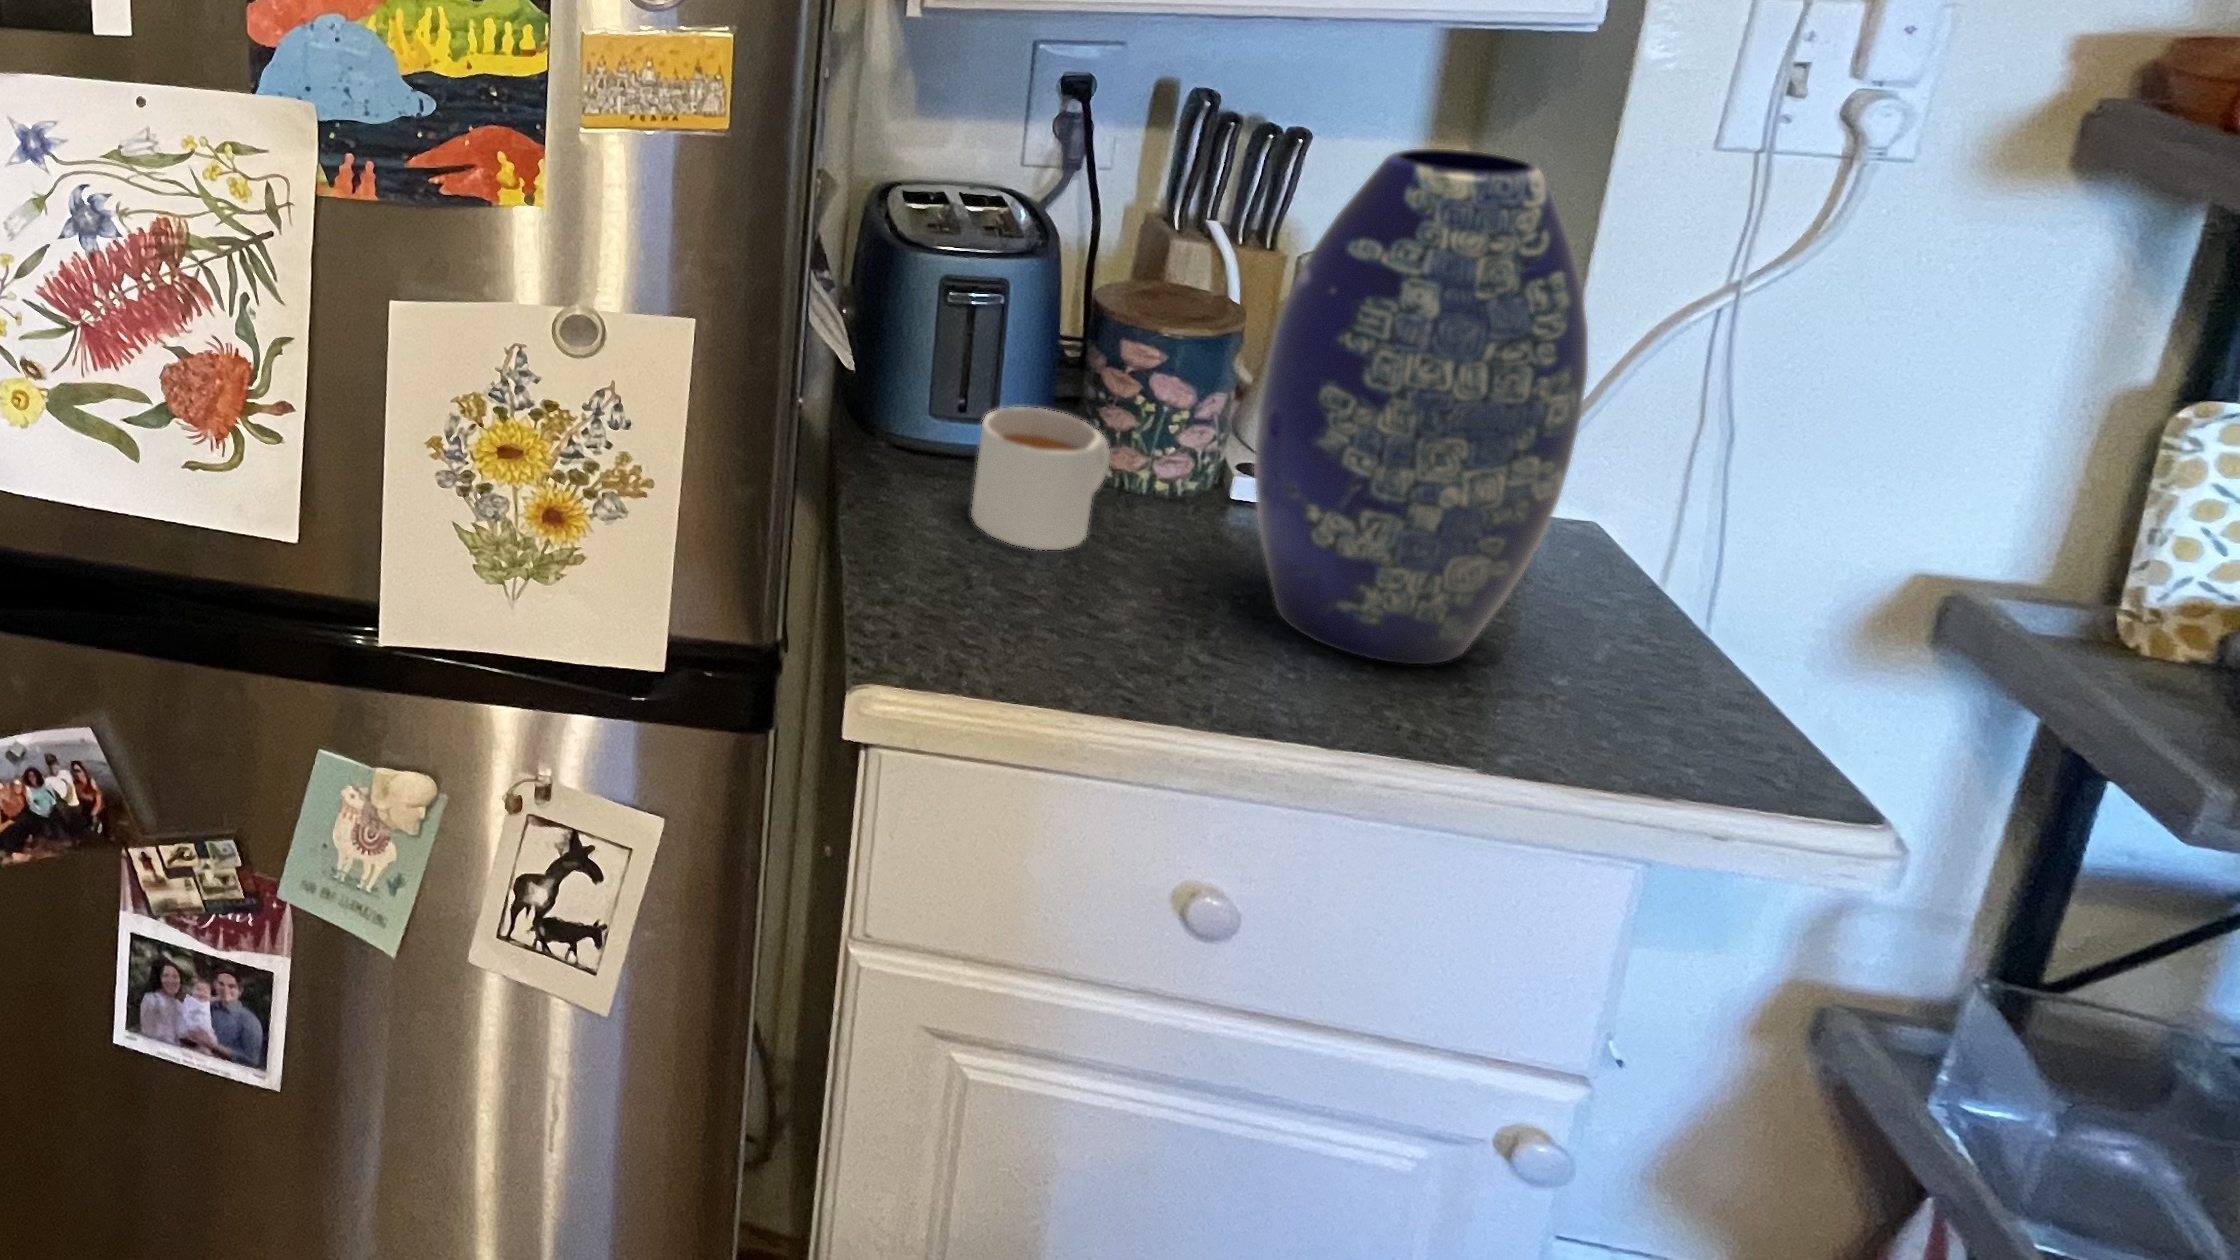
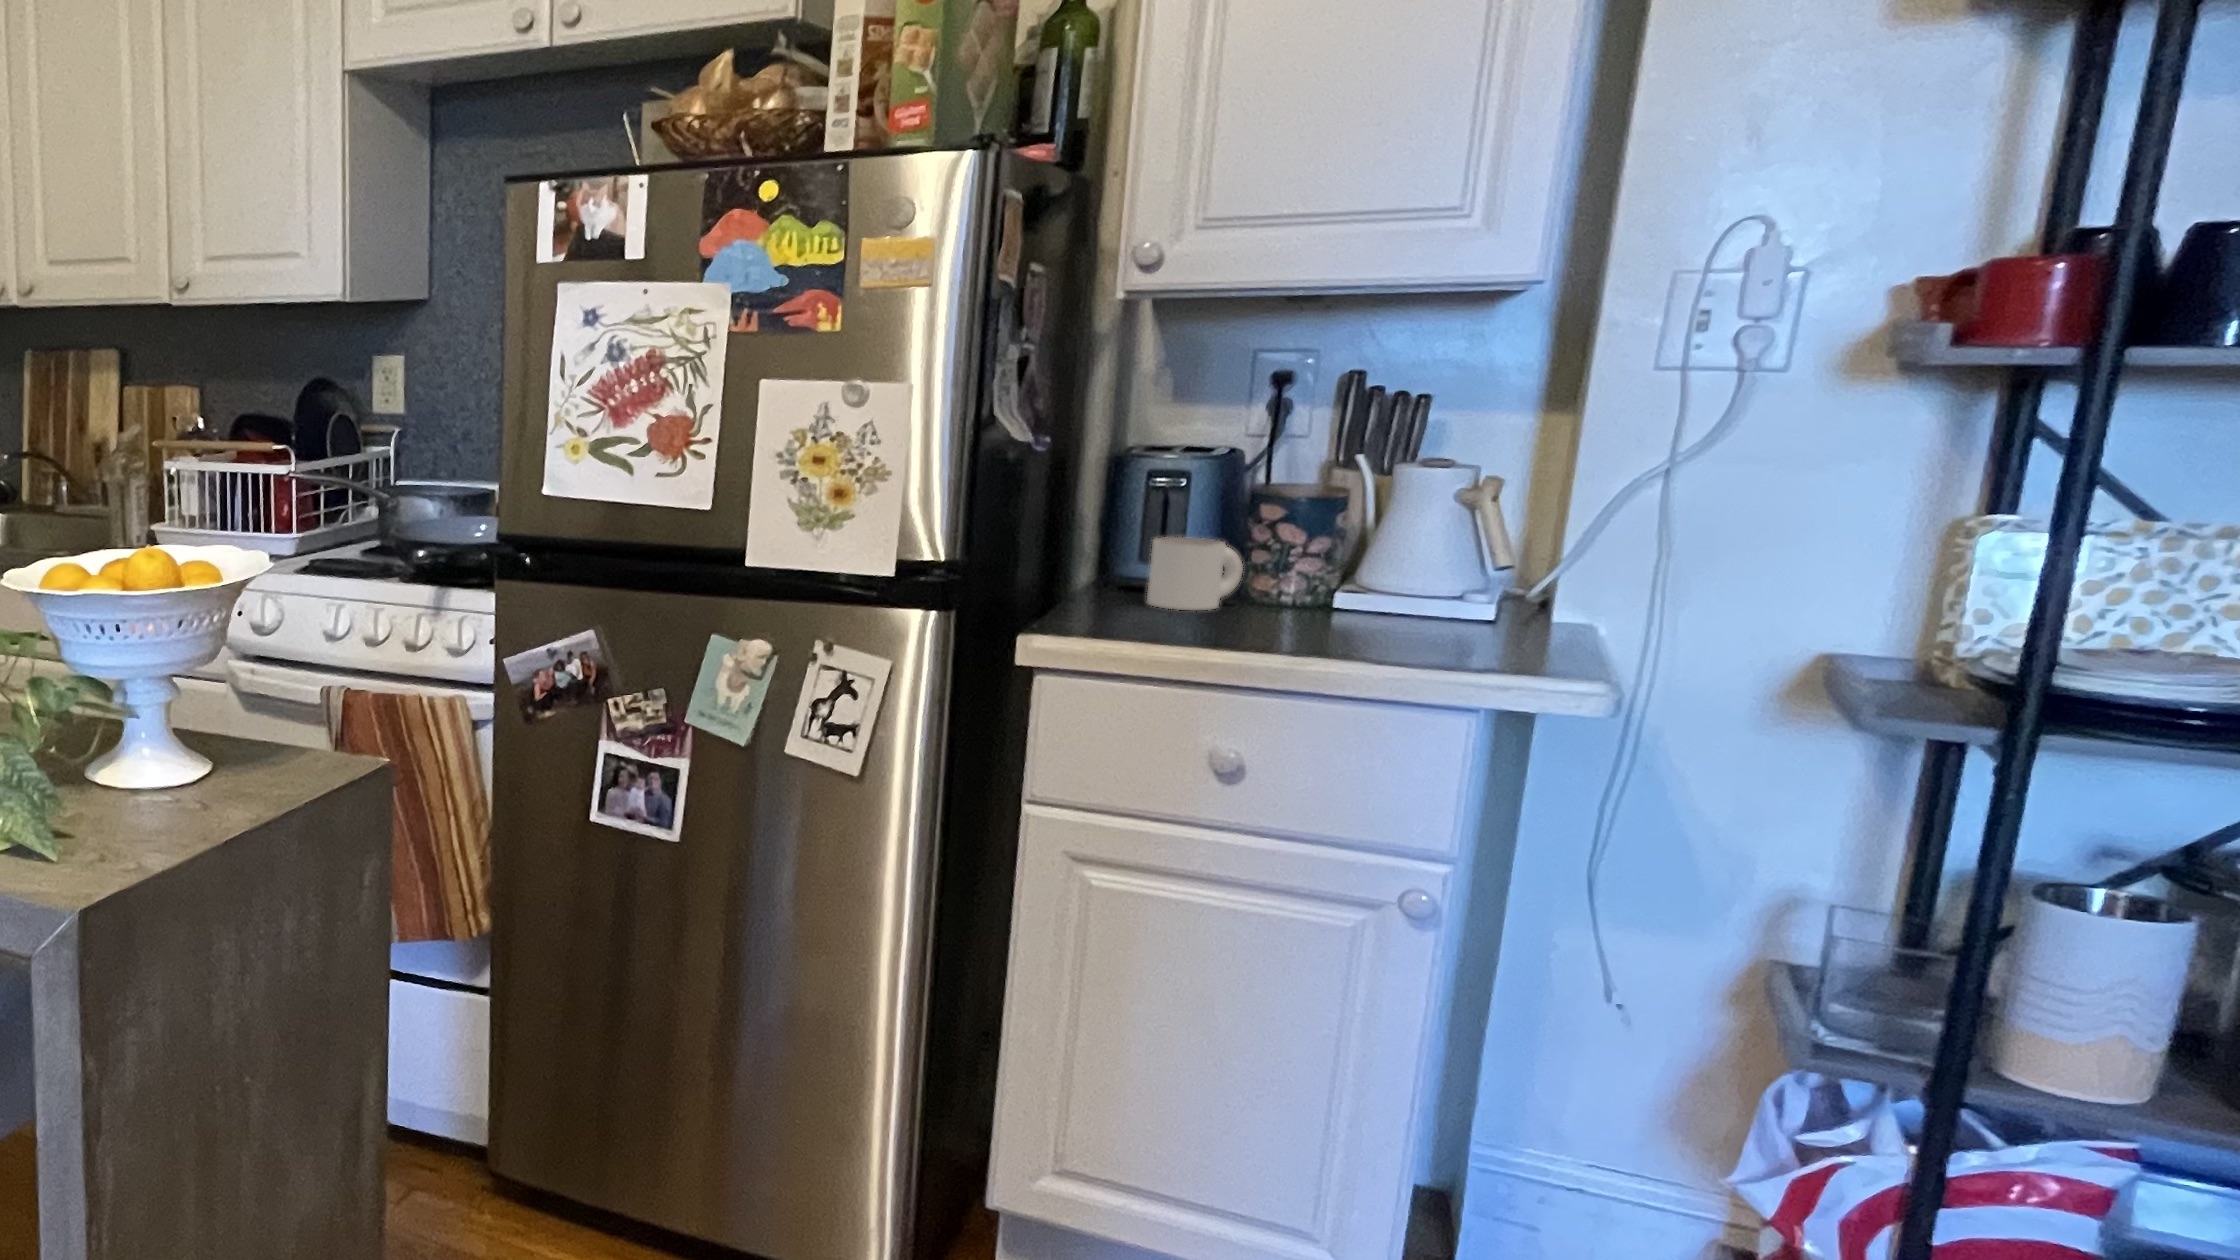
vase: present [1254,148,1588,664] -> none [1296,339,1482,640]

